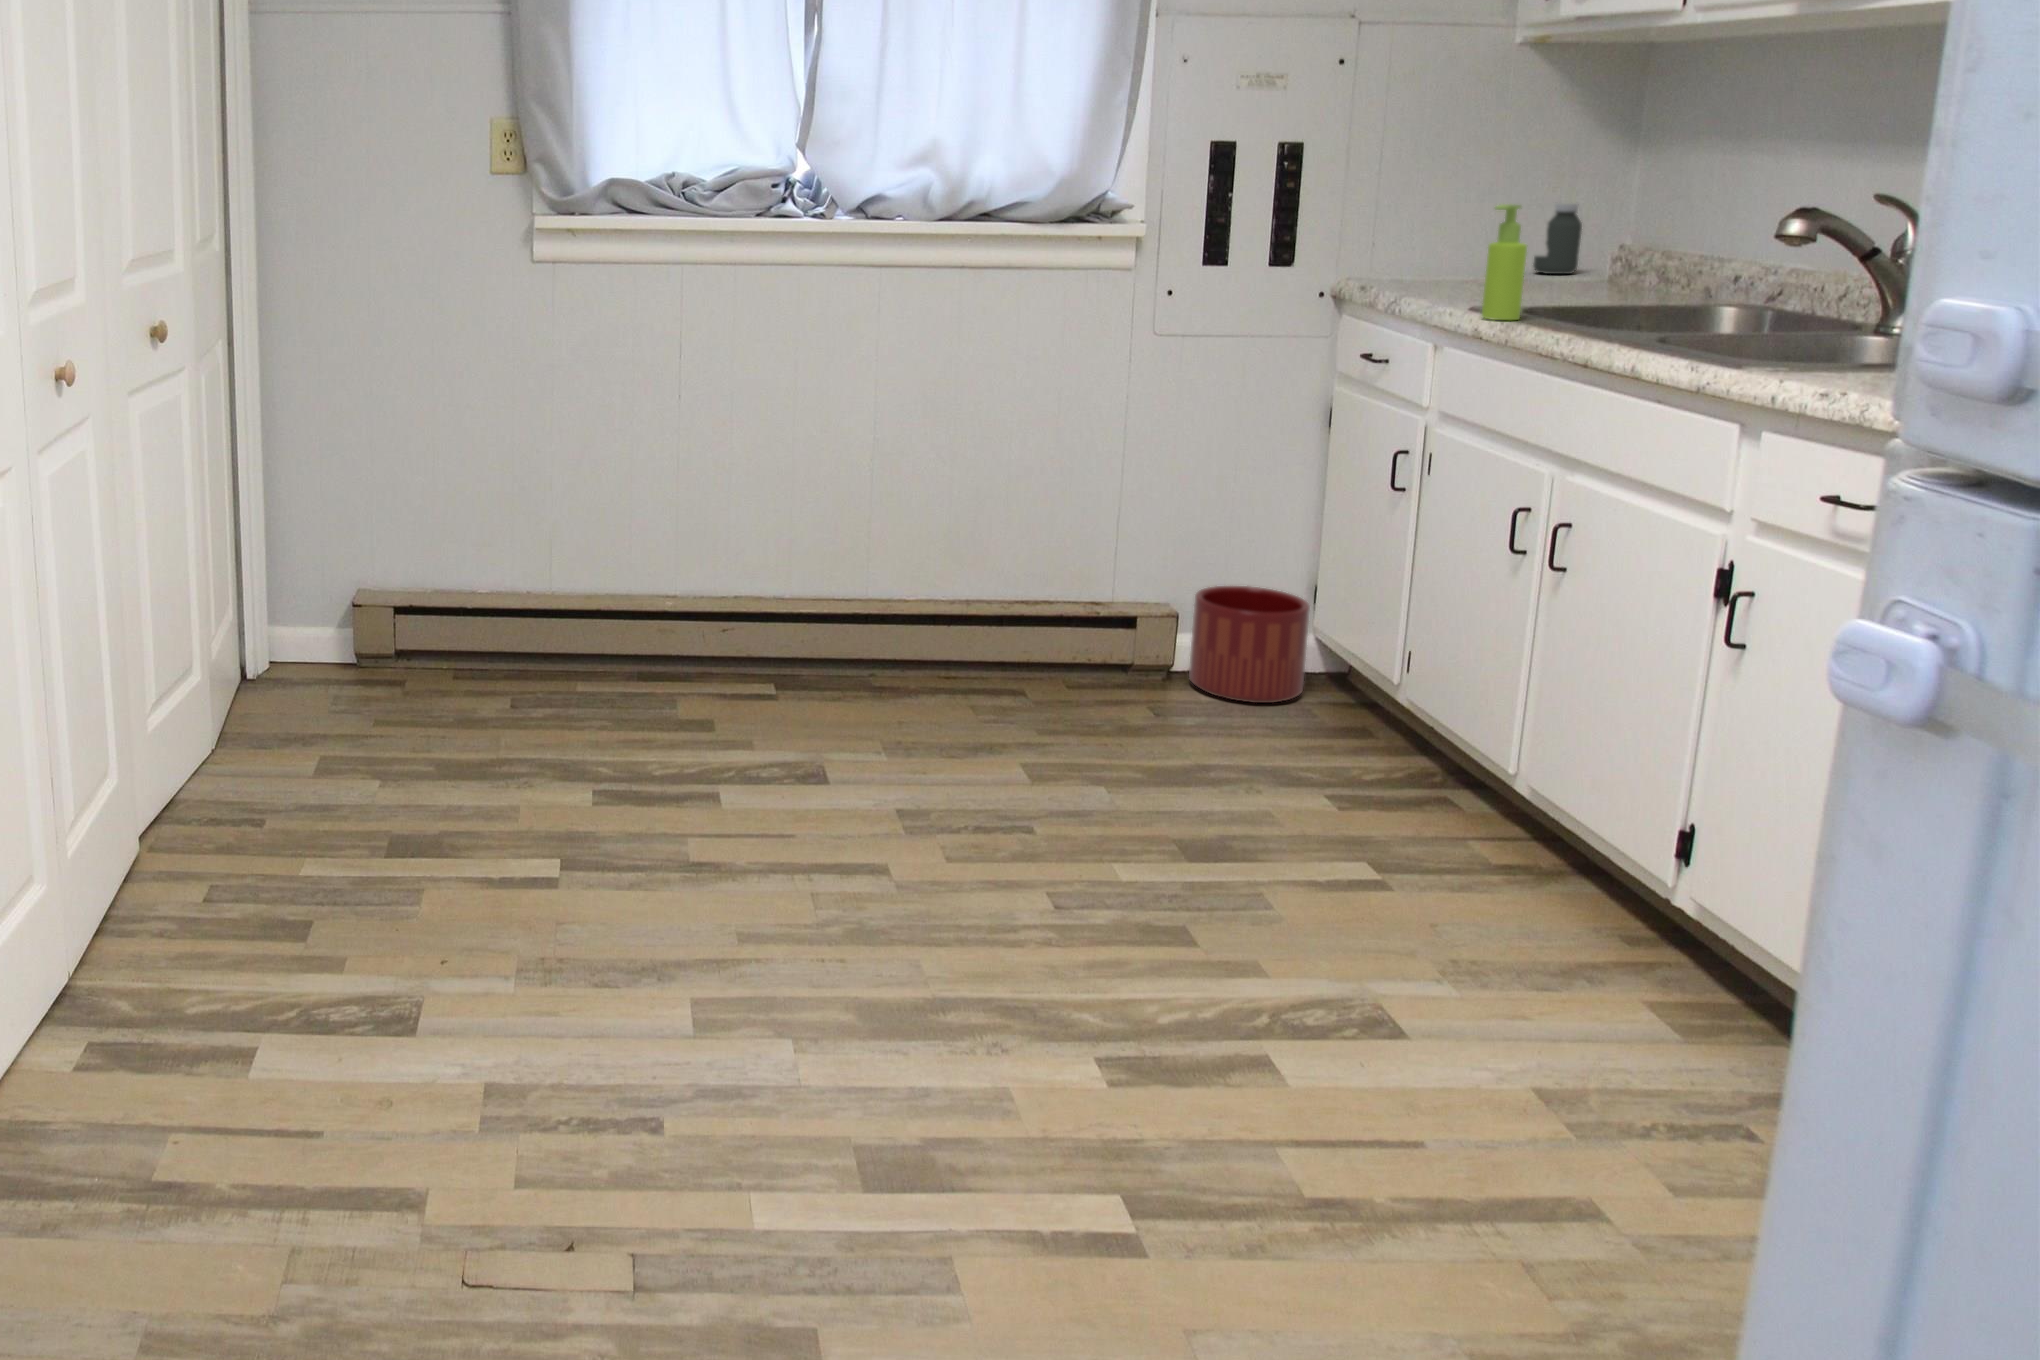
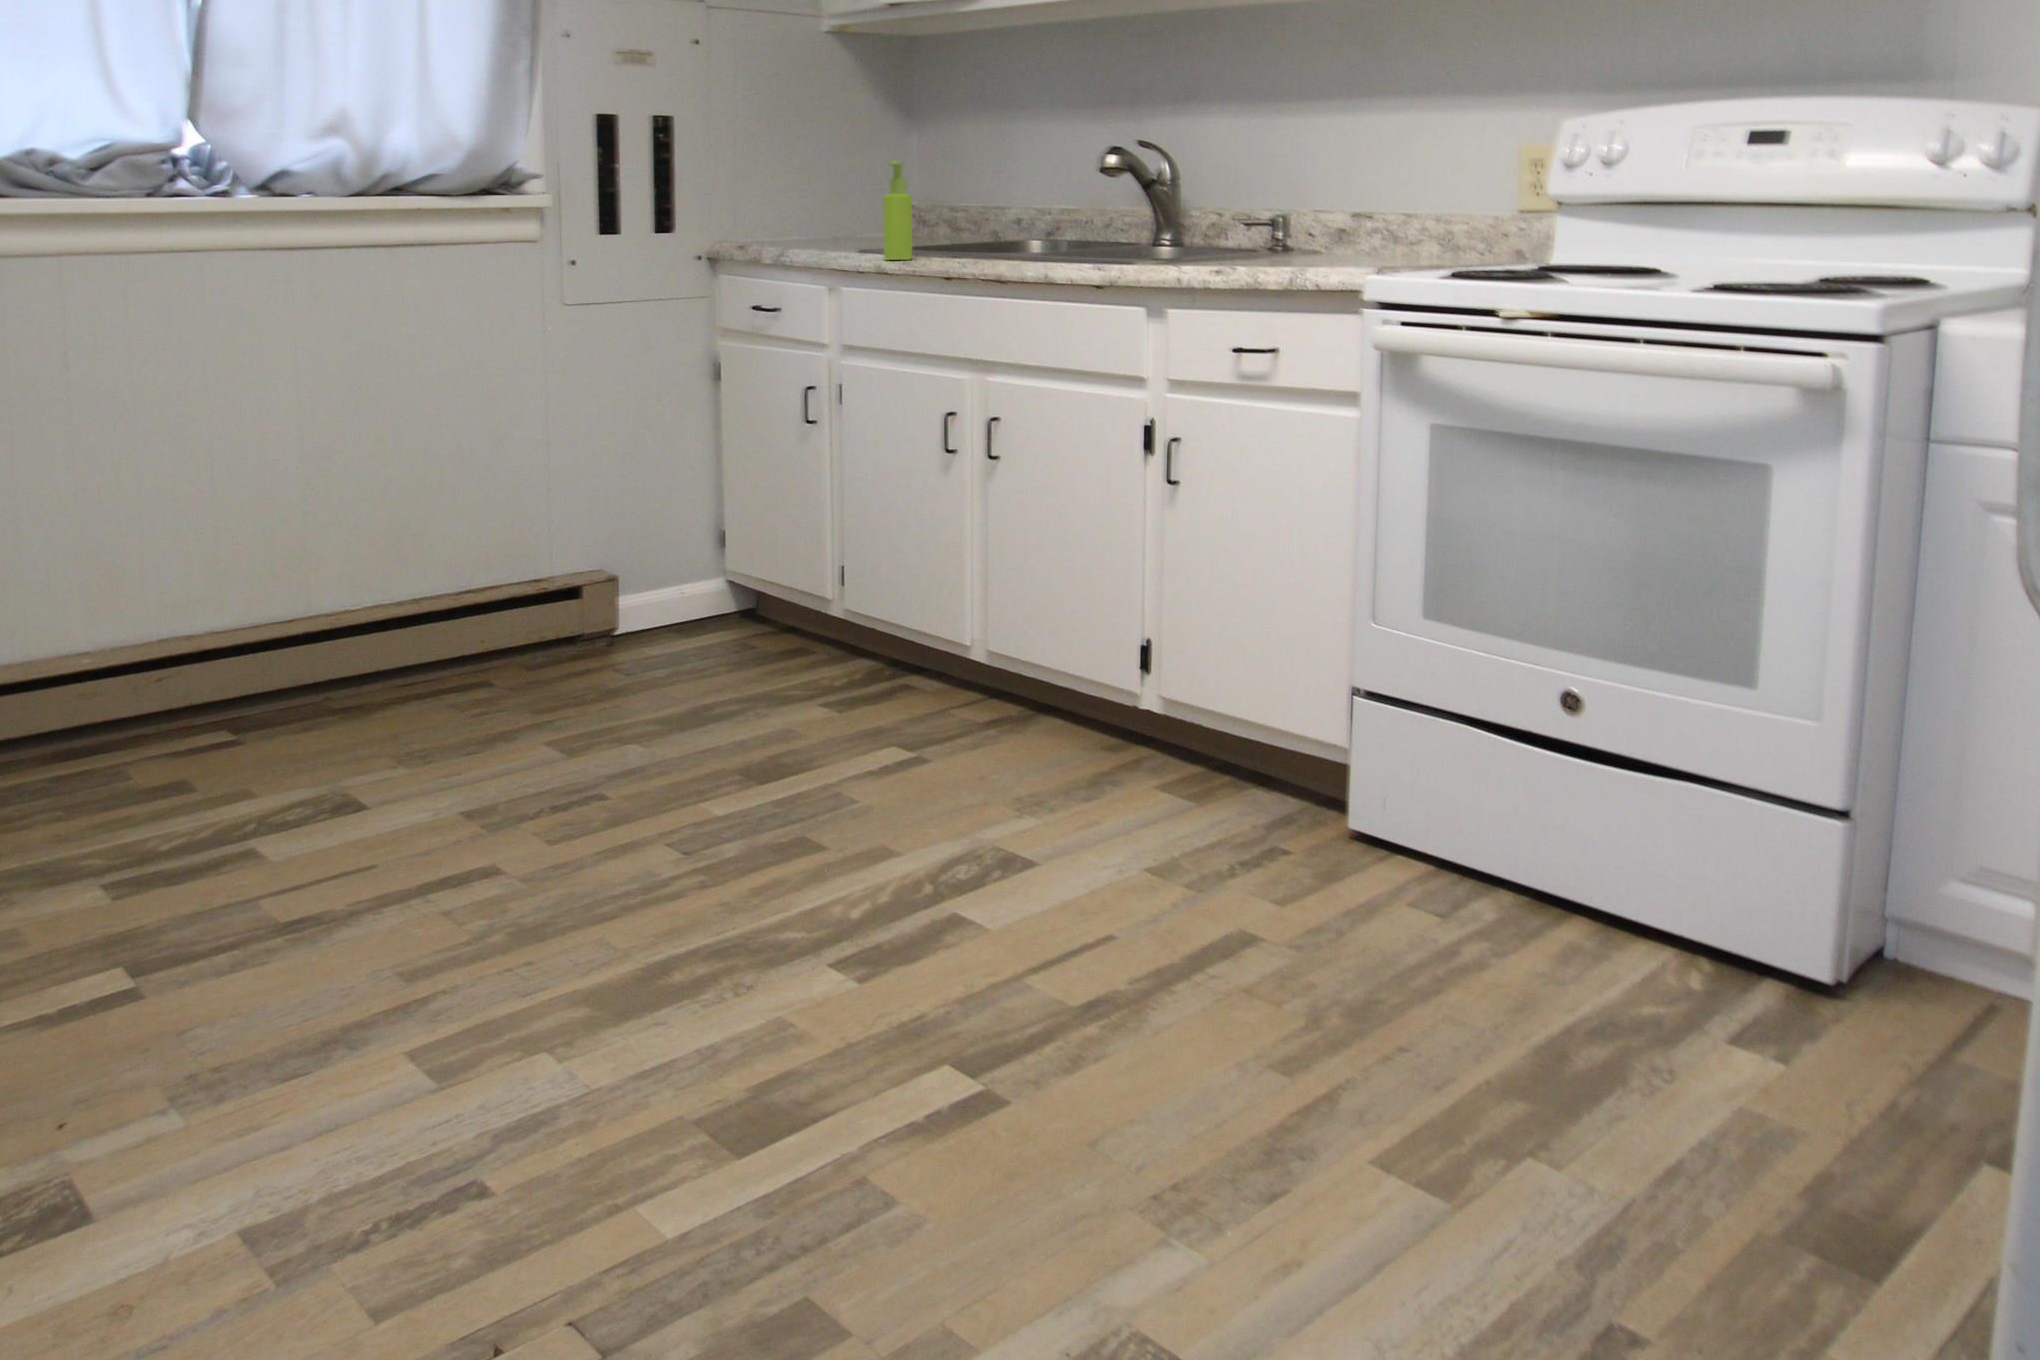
jar: present [1533,204,1582,274] -> none [842,181,874,240]
planter: present [1189,586,1310,703] -> none [636,540,738,646]

